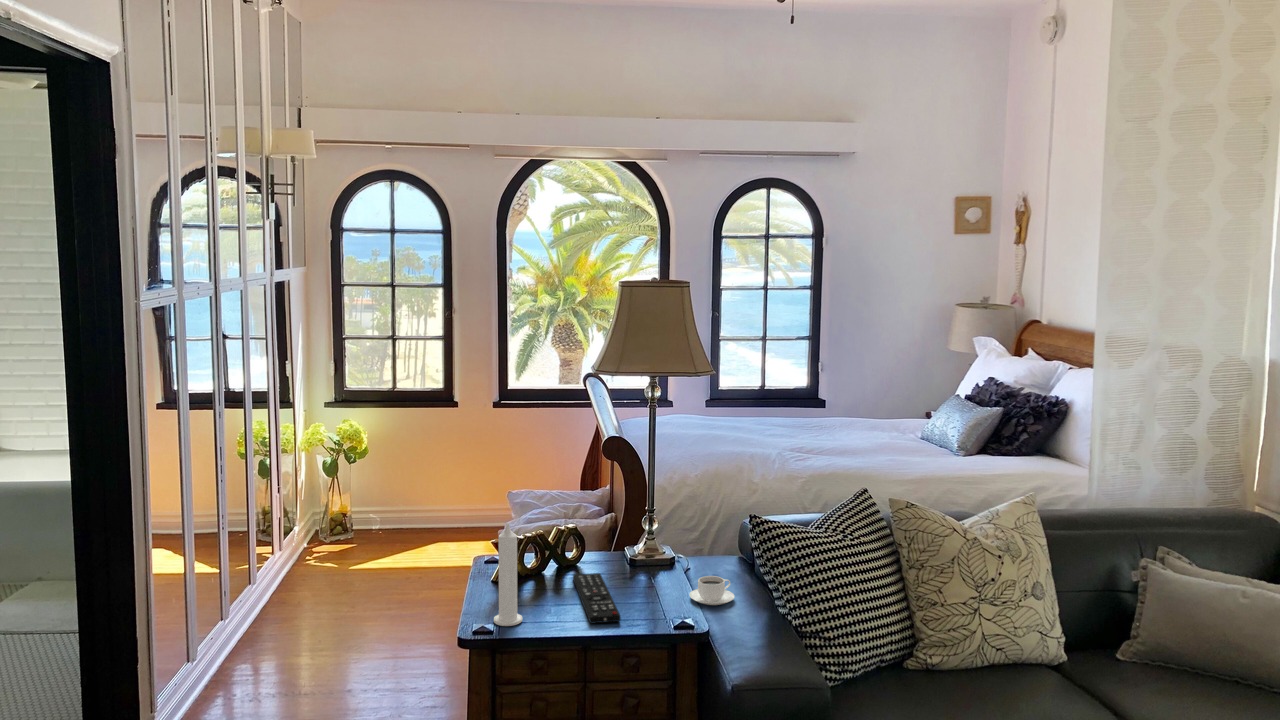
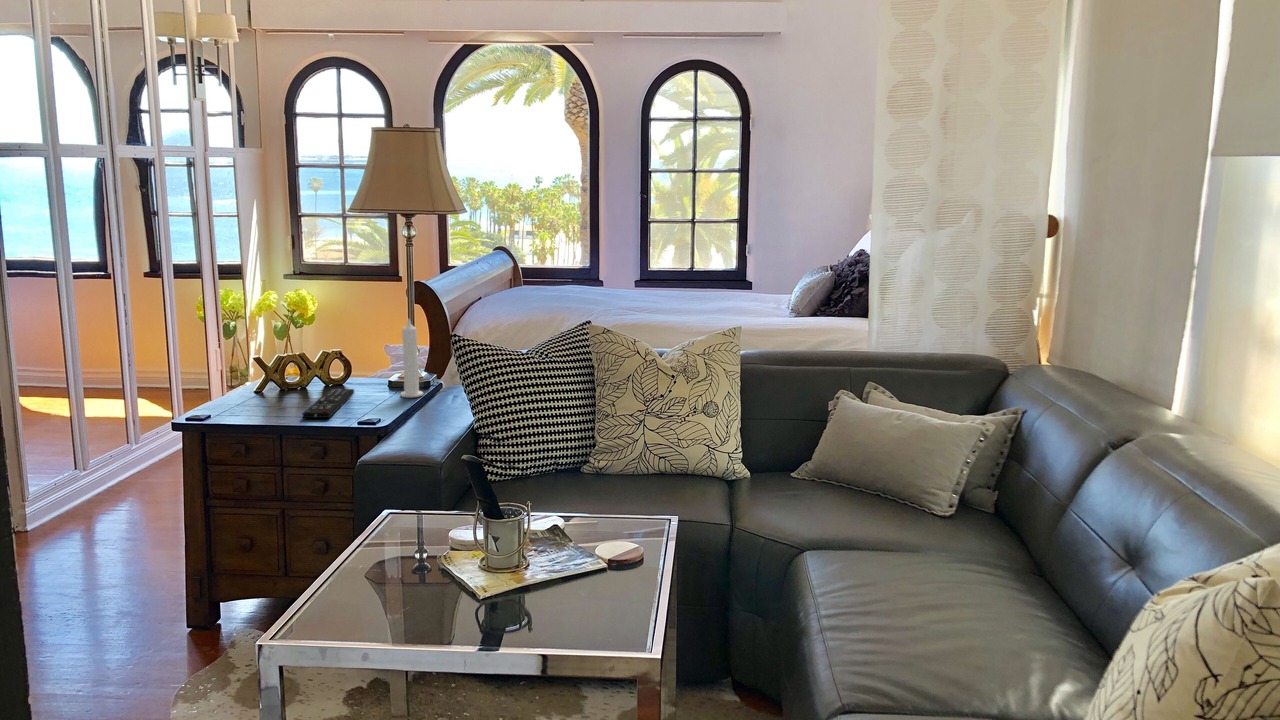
candle: present [494,523,523,626] -> present [401,319,423,397]
coffee cup: present [689,576,735,605] -> none [408,390,448,412]

